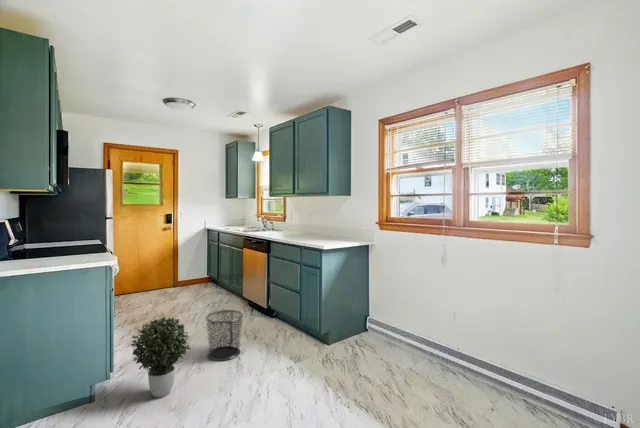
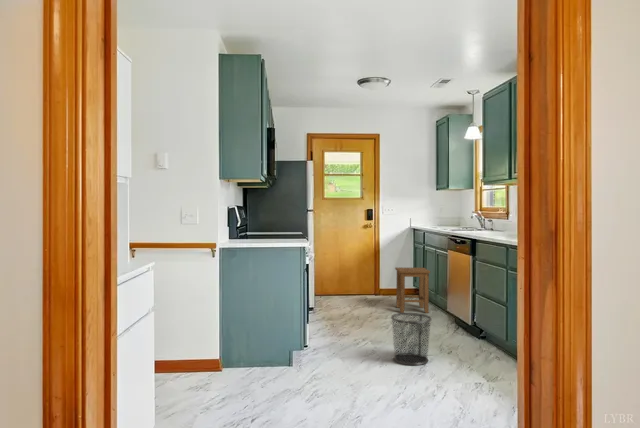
stool: none [195,262,226,302] -> present [395,267,430,313]
potted plant: present [131,317,190,398] -> none [318,303,370,380]

